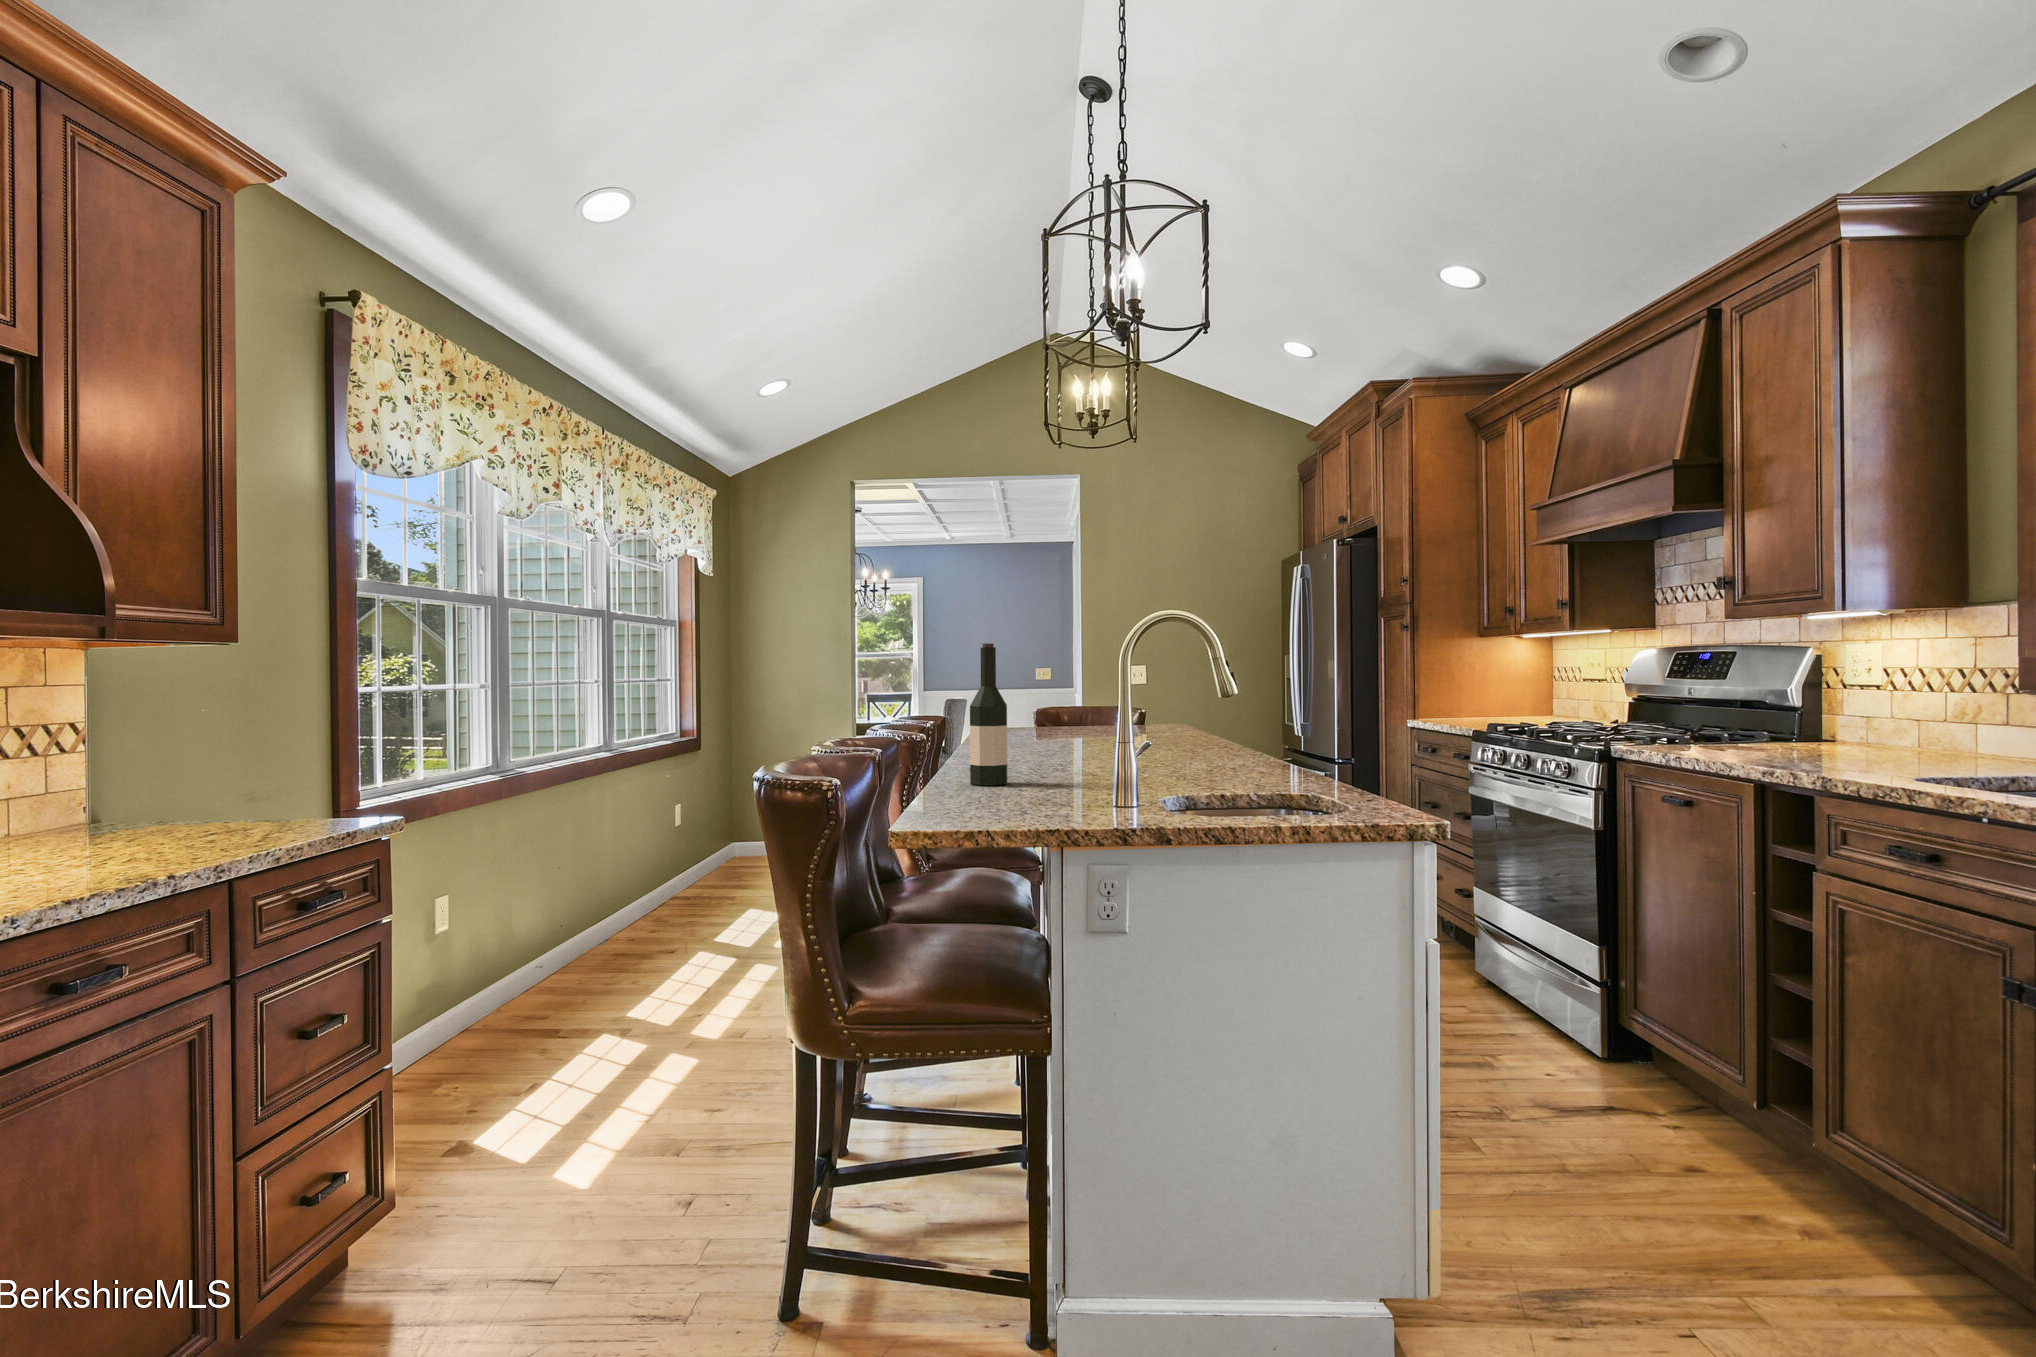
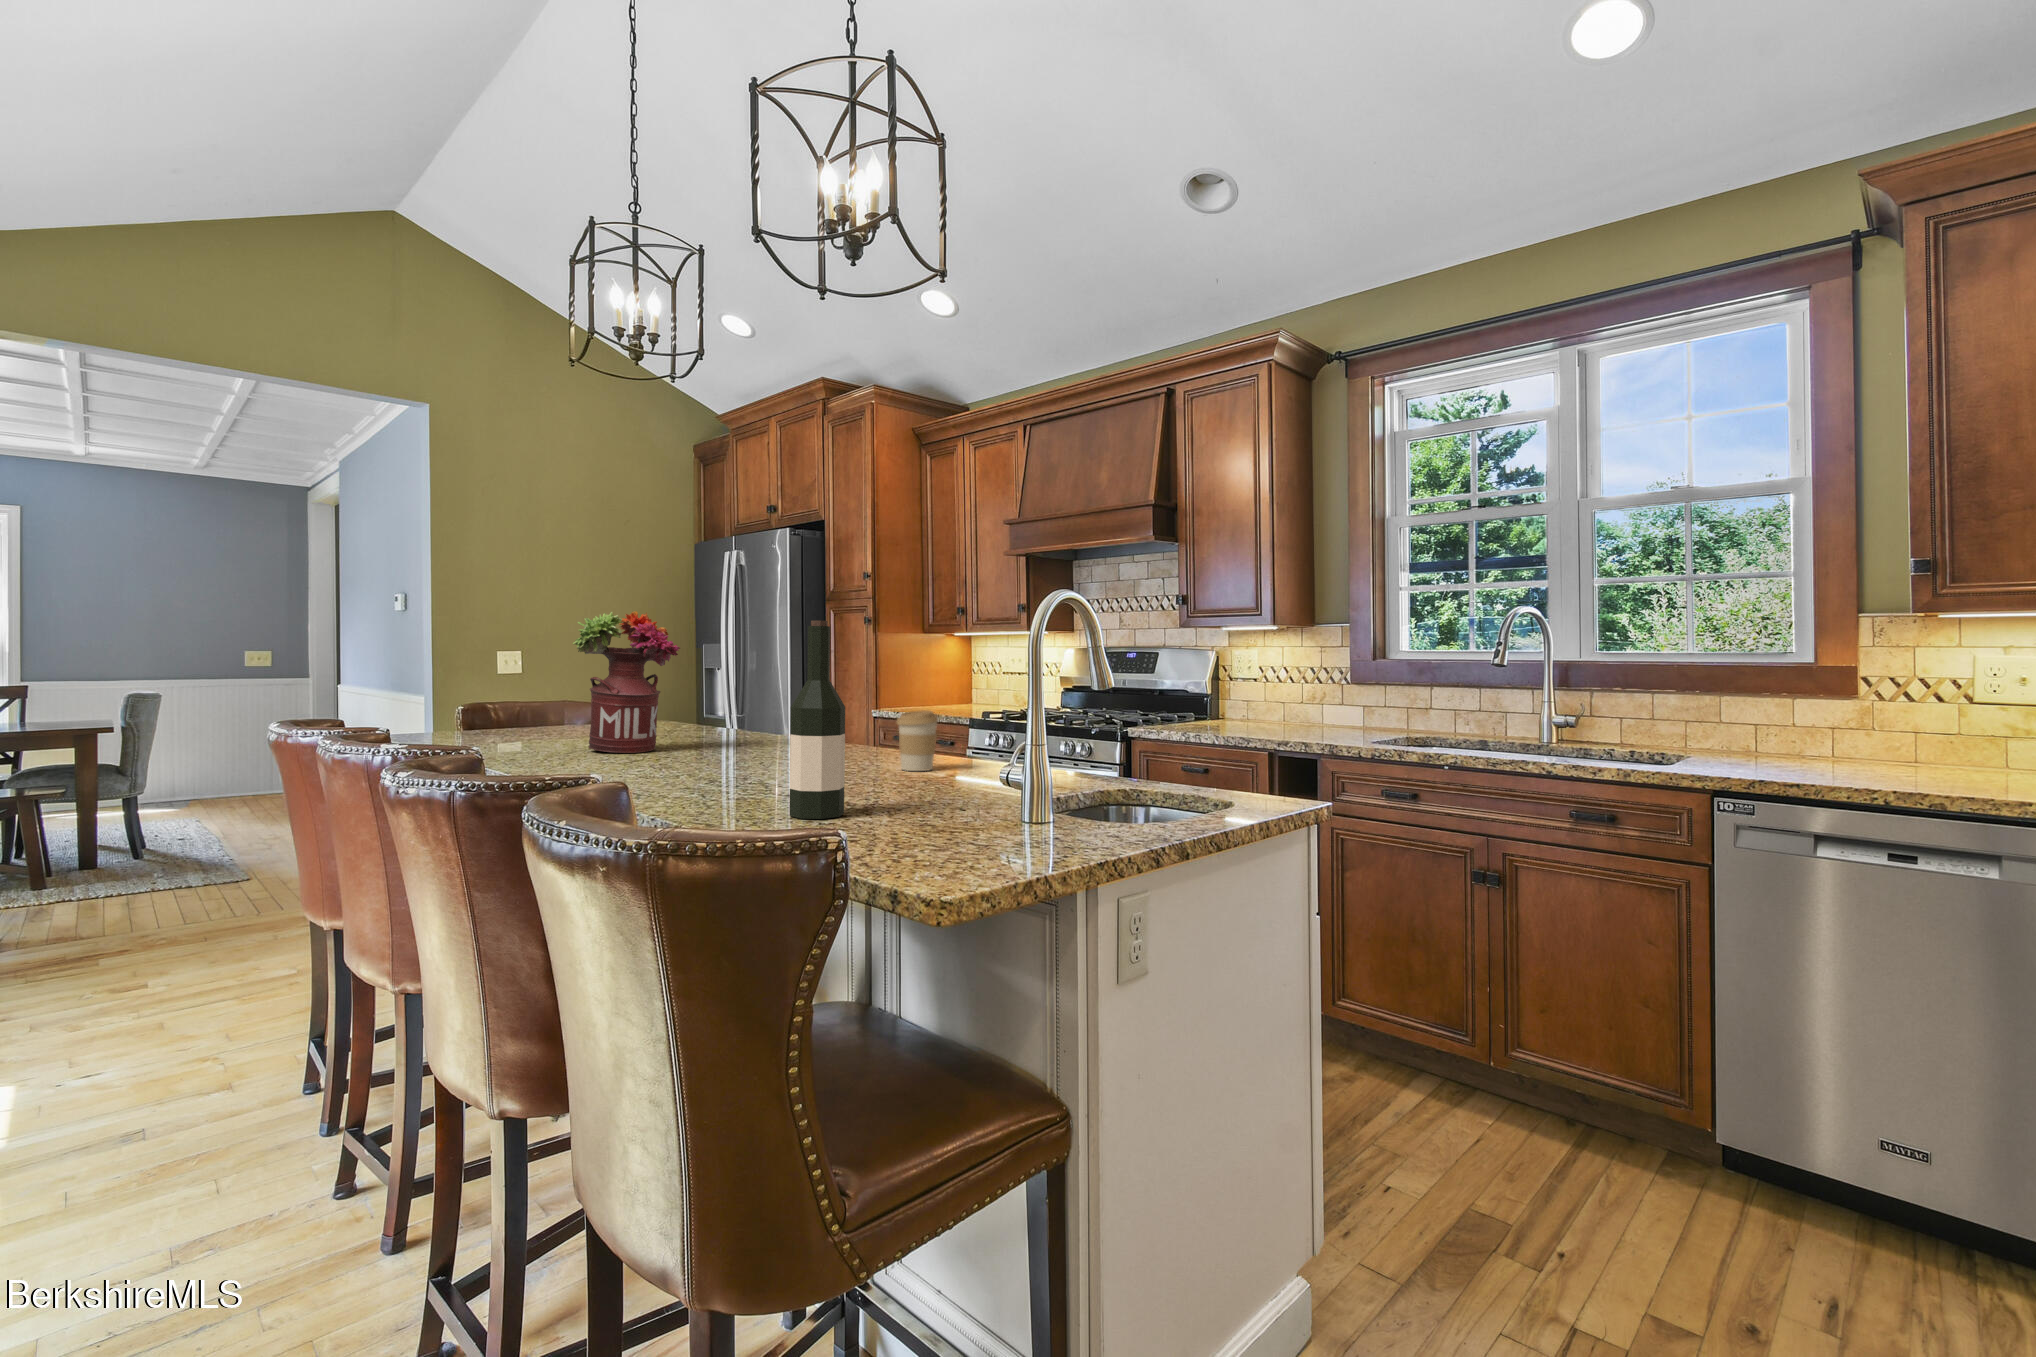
flower arrangement: none [1011,634,1086,744] -> present [573,611,680,753]
coffee cup: none [1178,714,1216,768] -> present [897,710,938,771]

